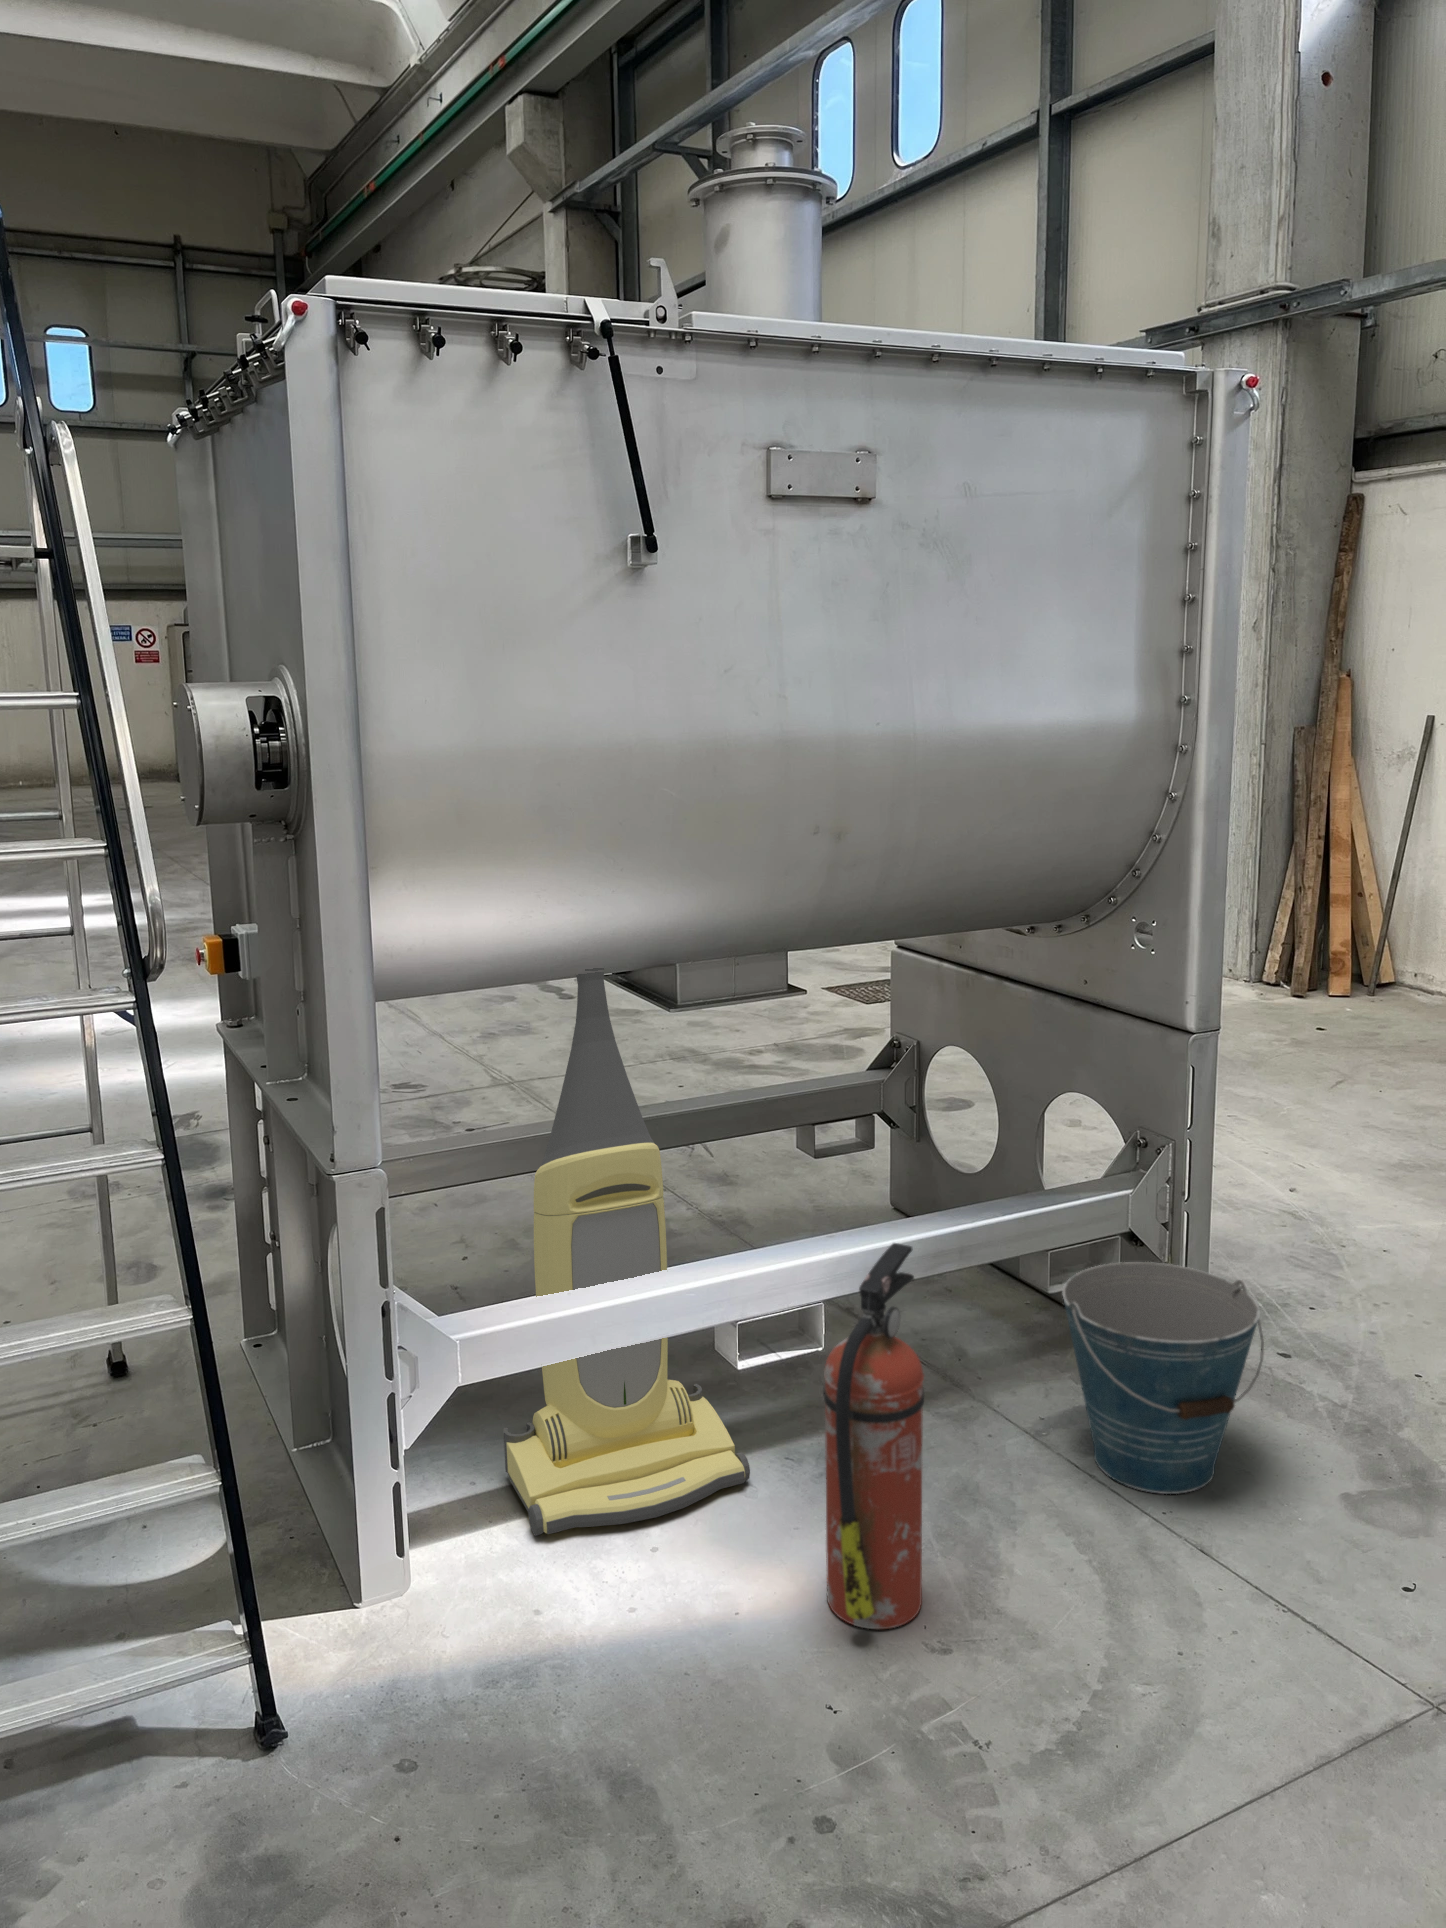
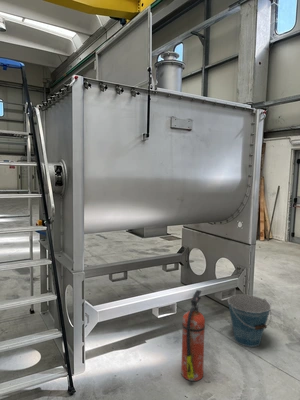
vacuum cleaner: present [504,968,750,1536] -> none [104,206,160,359]

